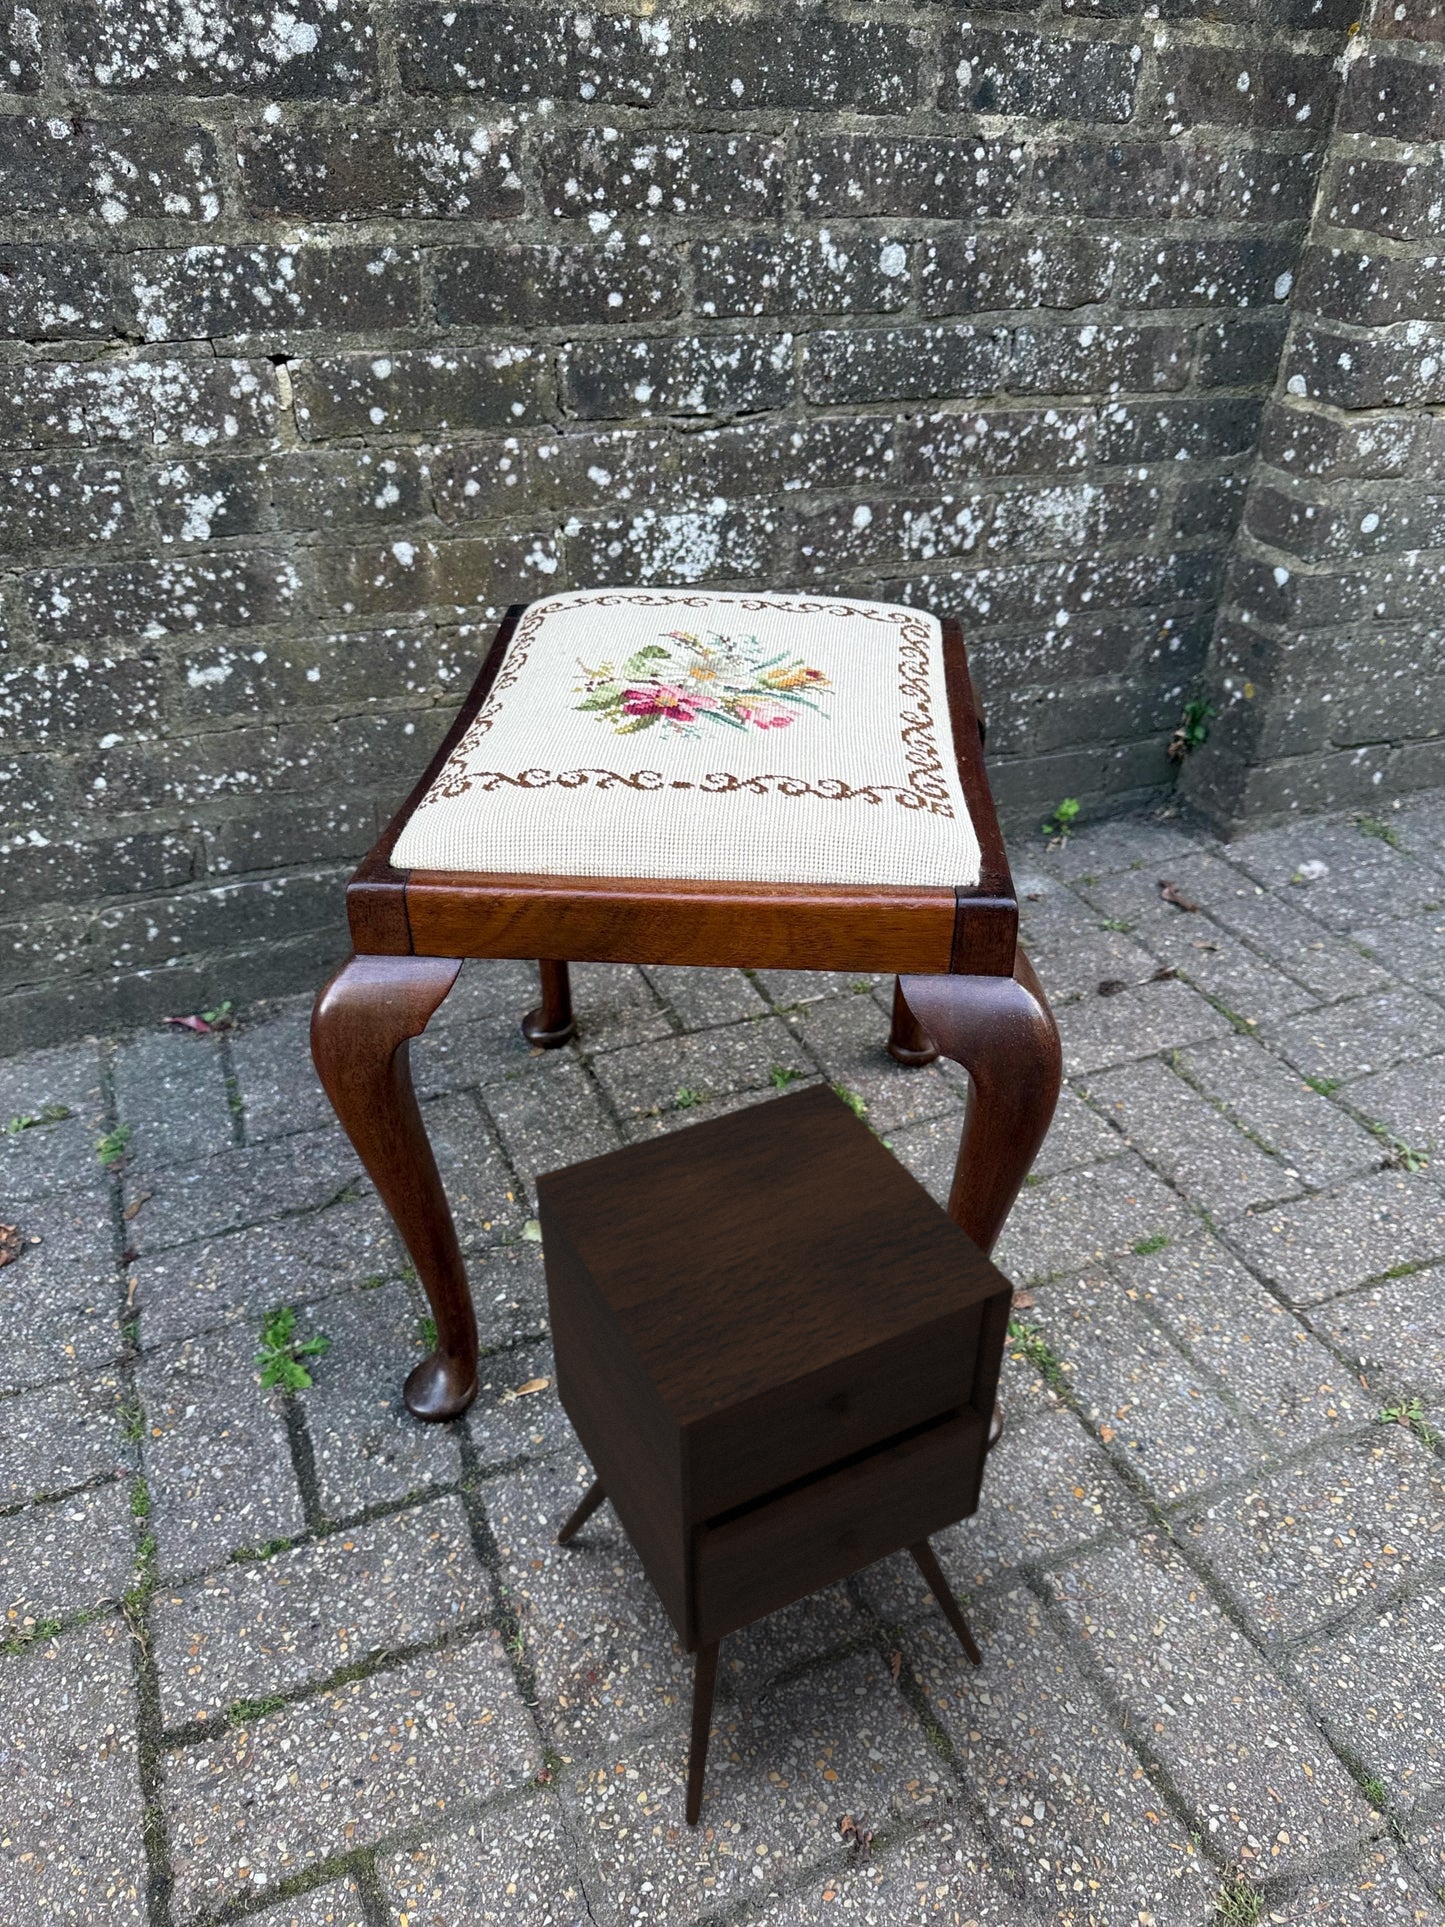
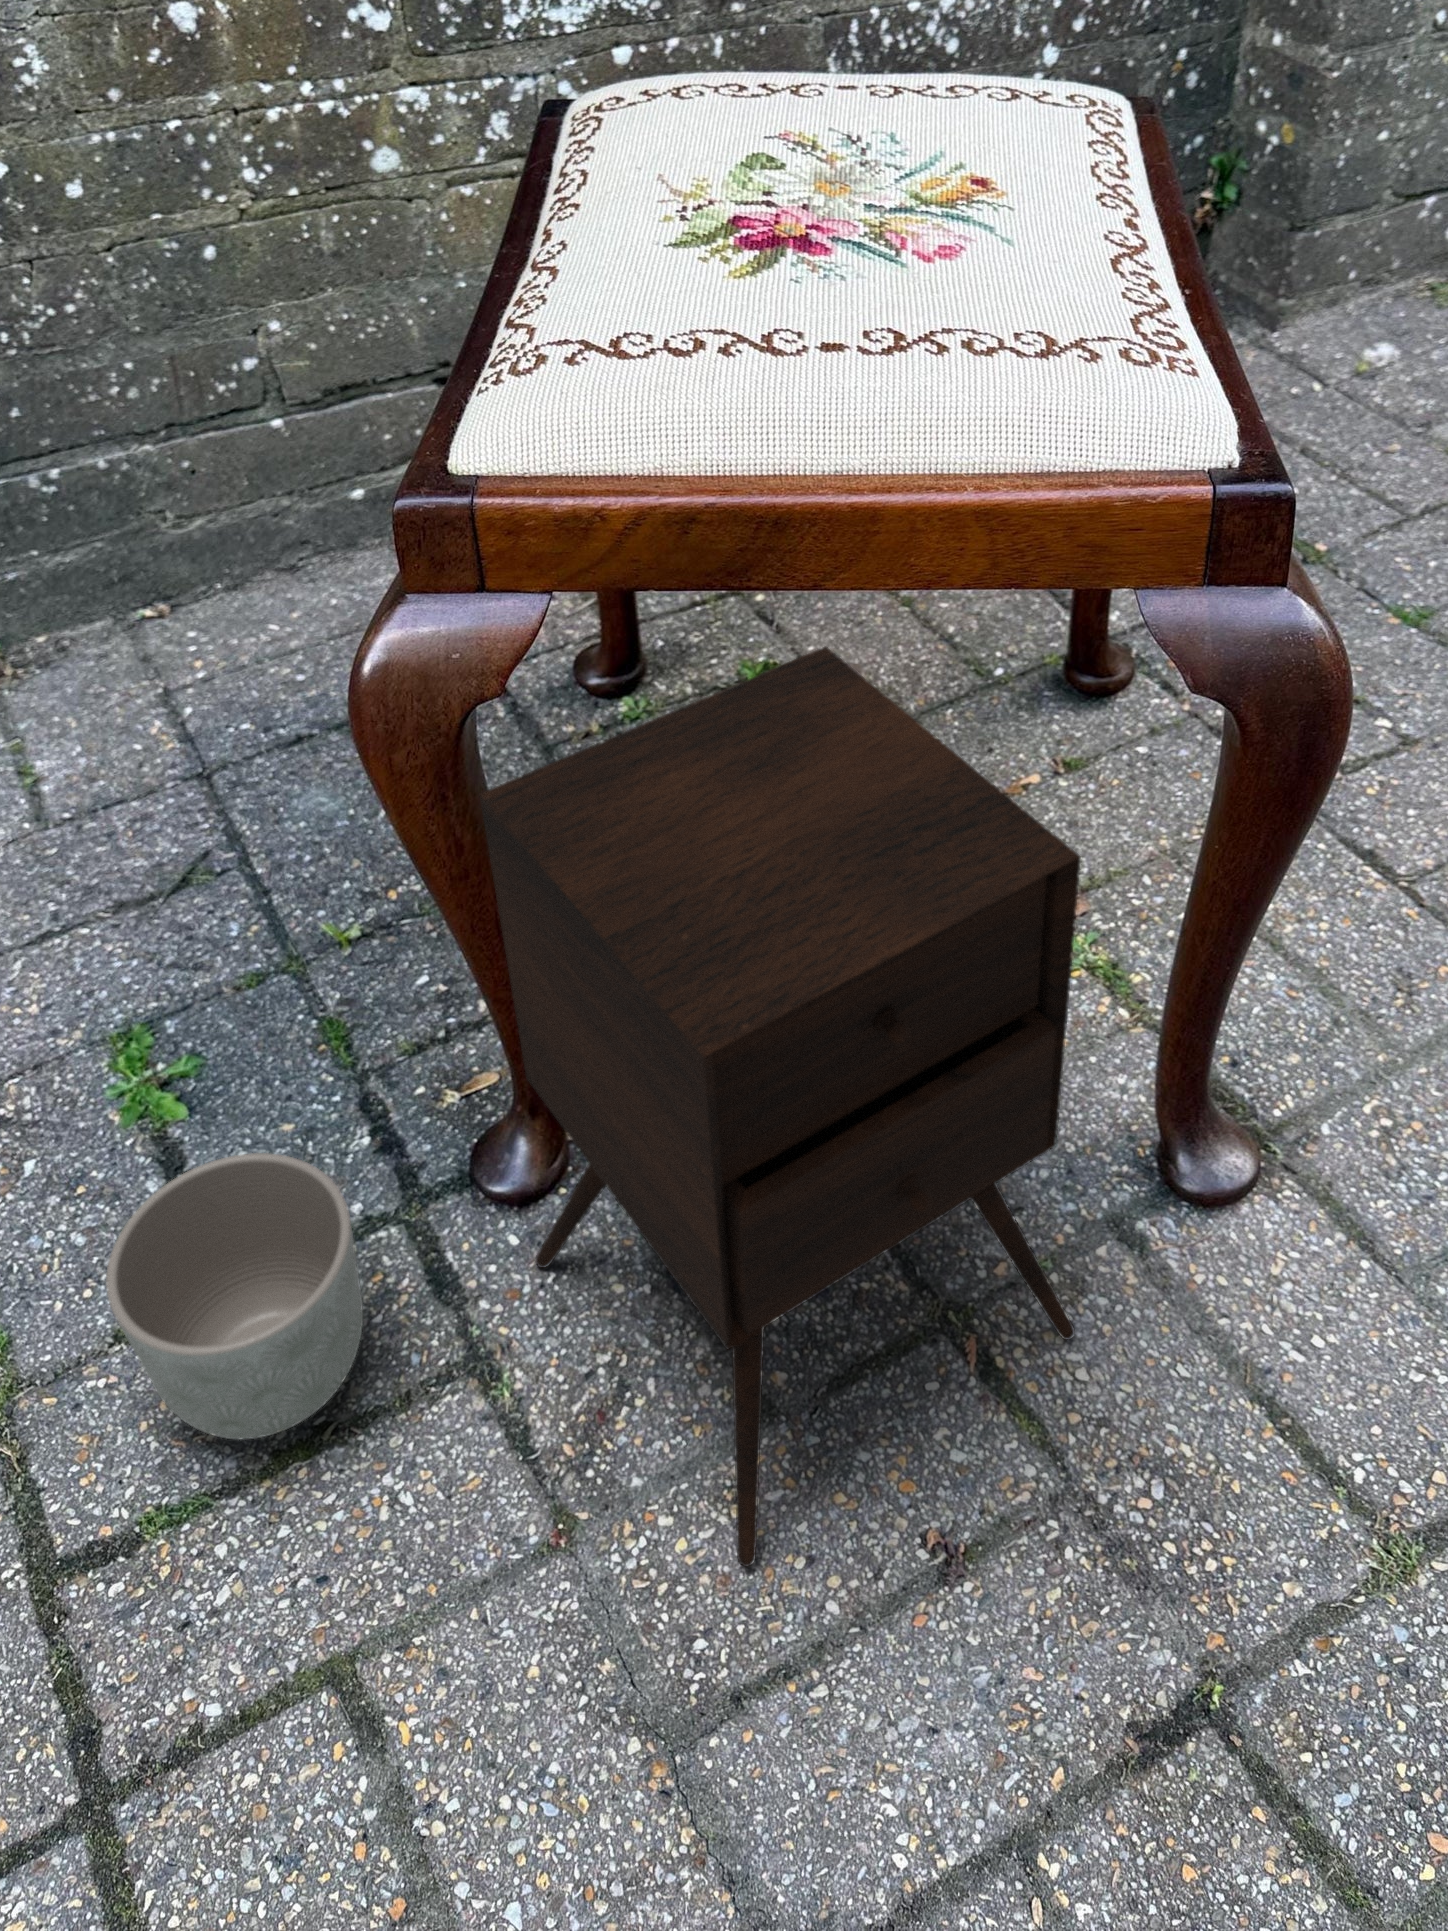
planter: none [220,1429,417,1658] -> present [106,1153,363,1440]

